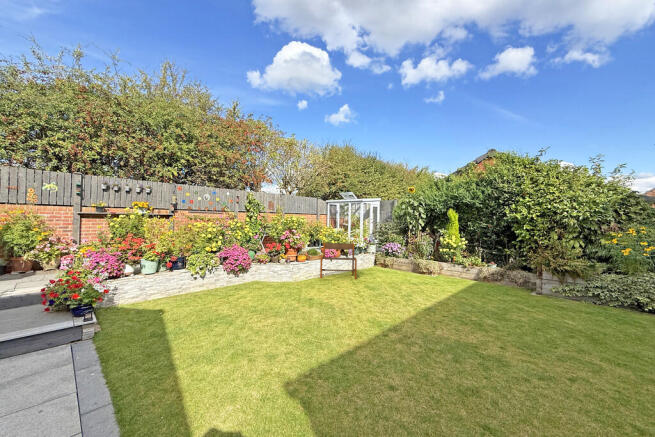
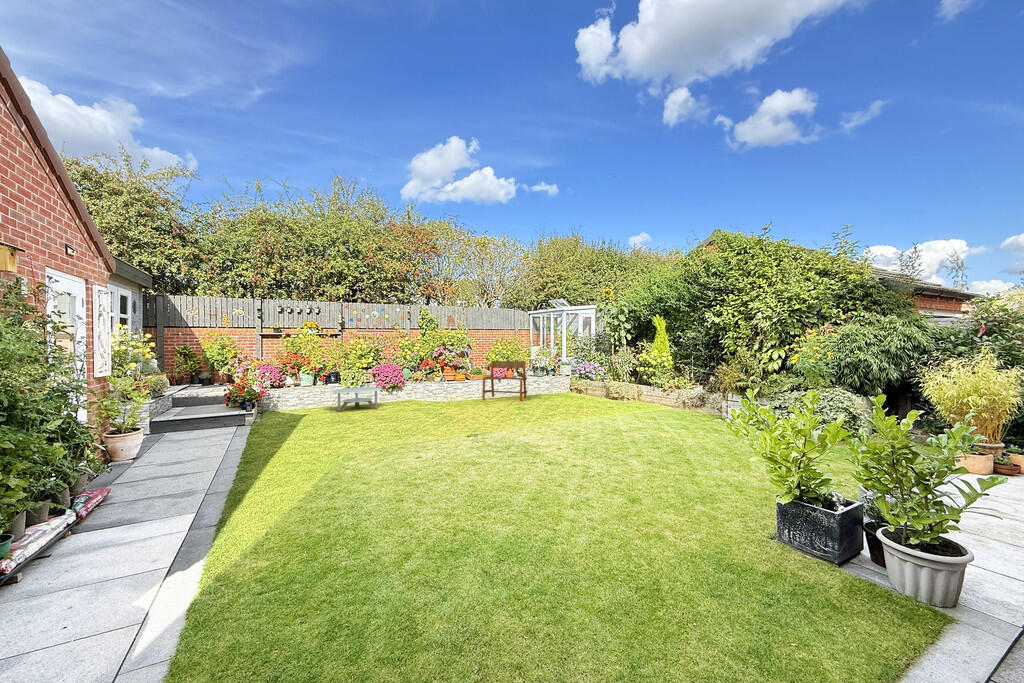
round table: none [184,272,238,303] -> present [331,387,382,412]

